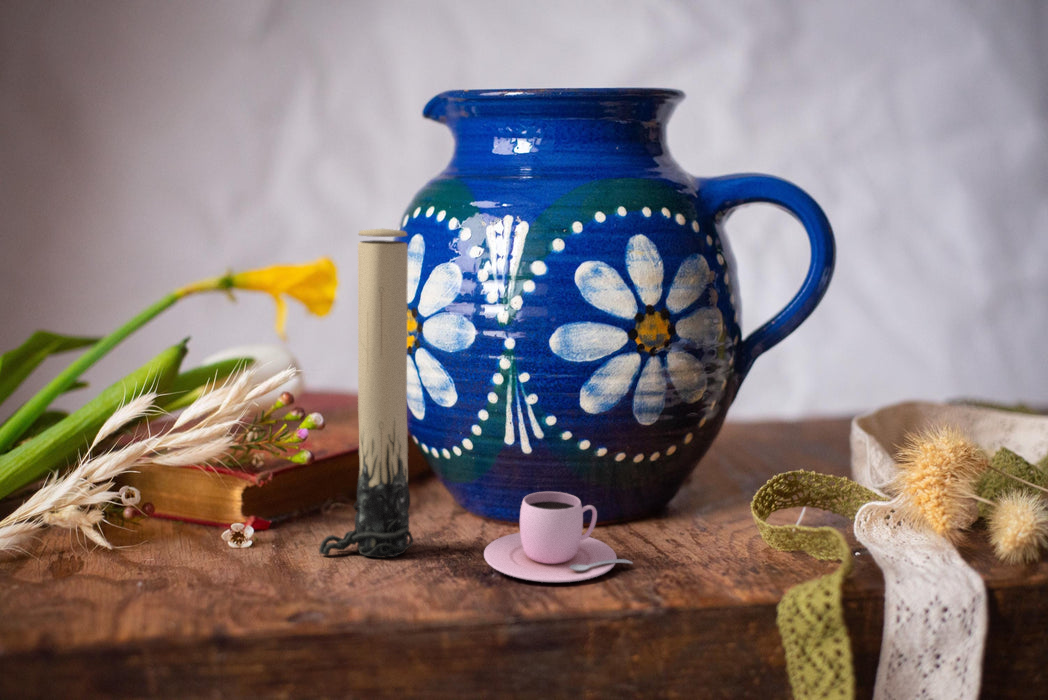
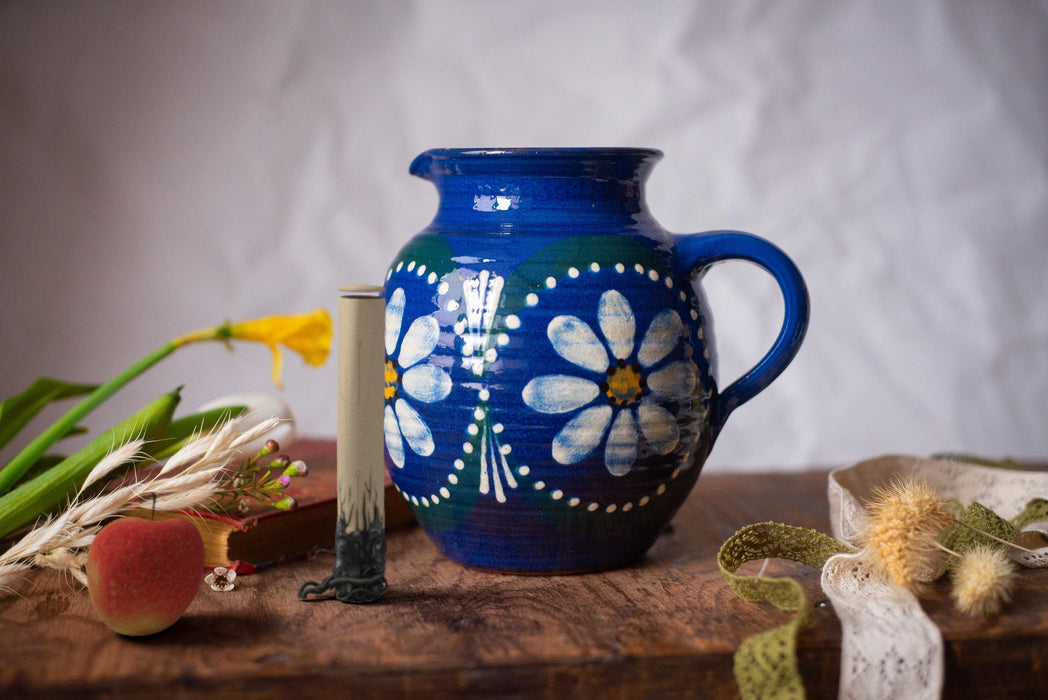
apple: none [102,447,225,595] -> present [86,493,205,636]
teacup: present [484,492,633,582] -> none [455,456,600,629]

